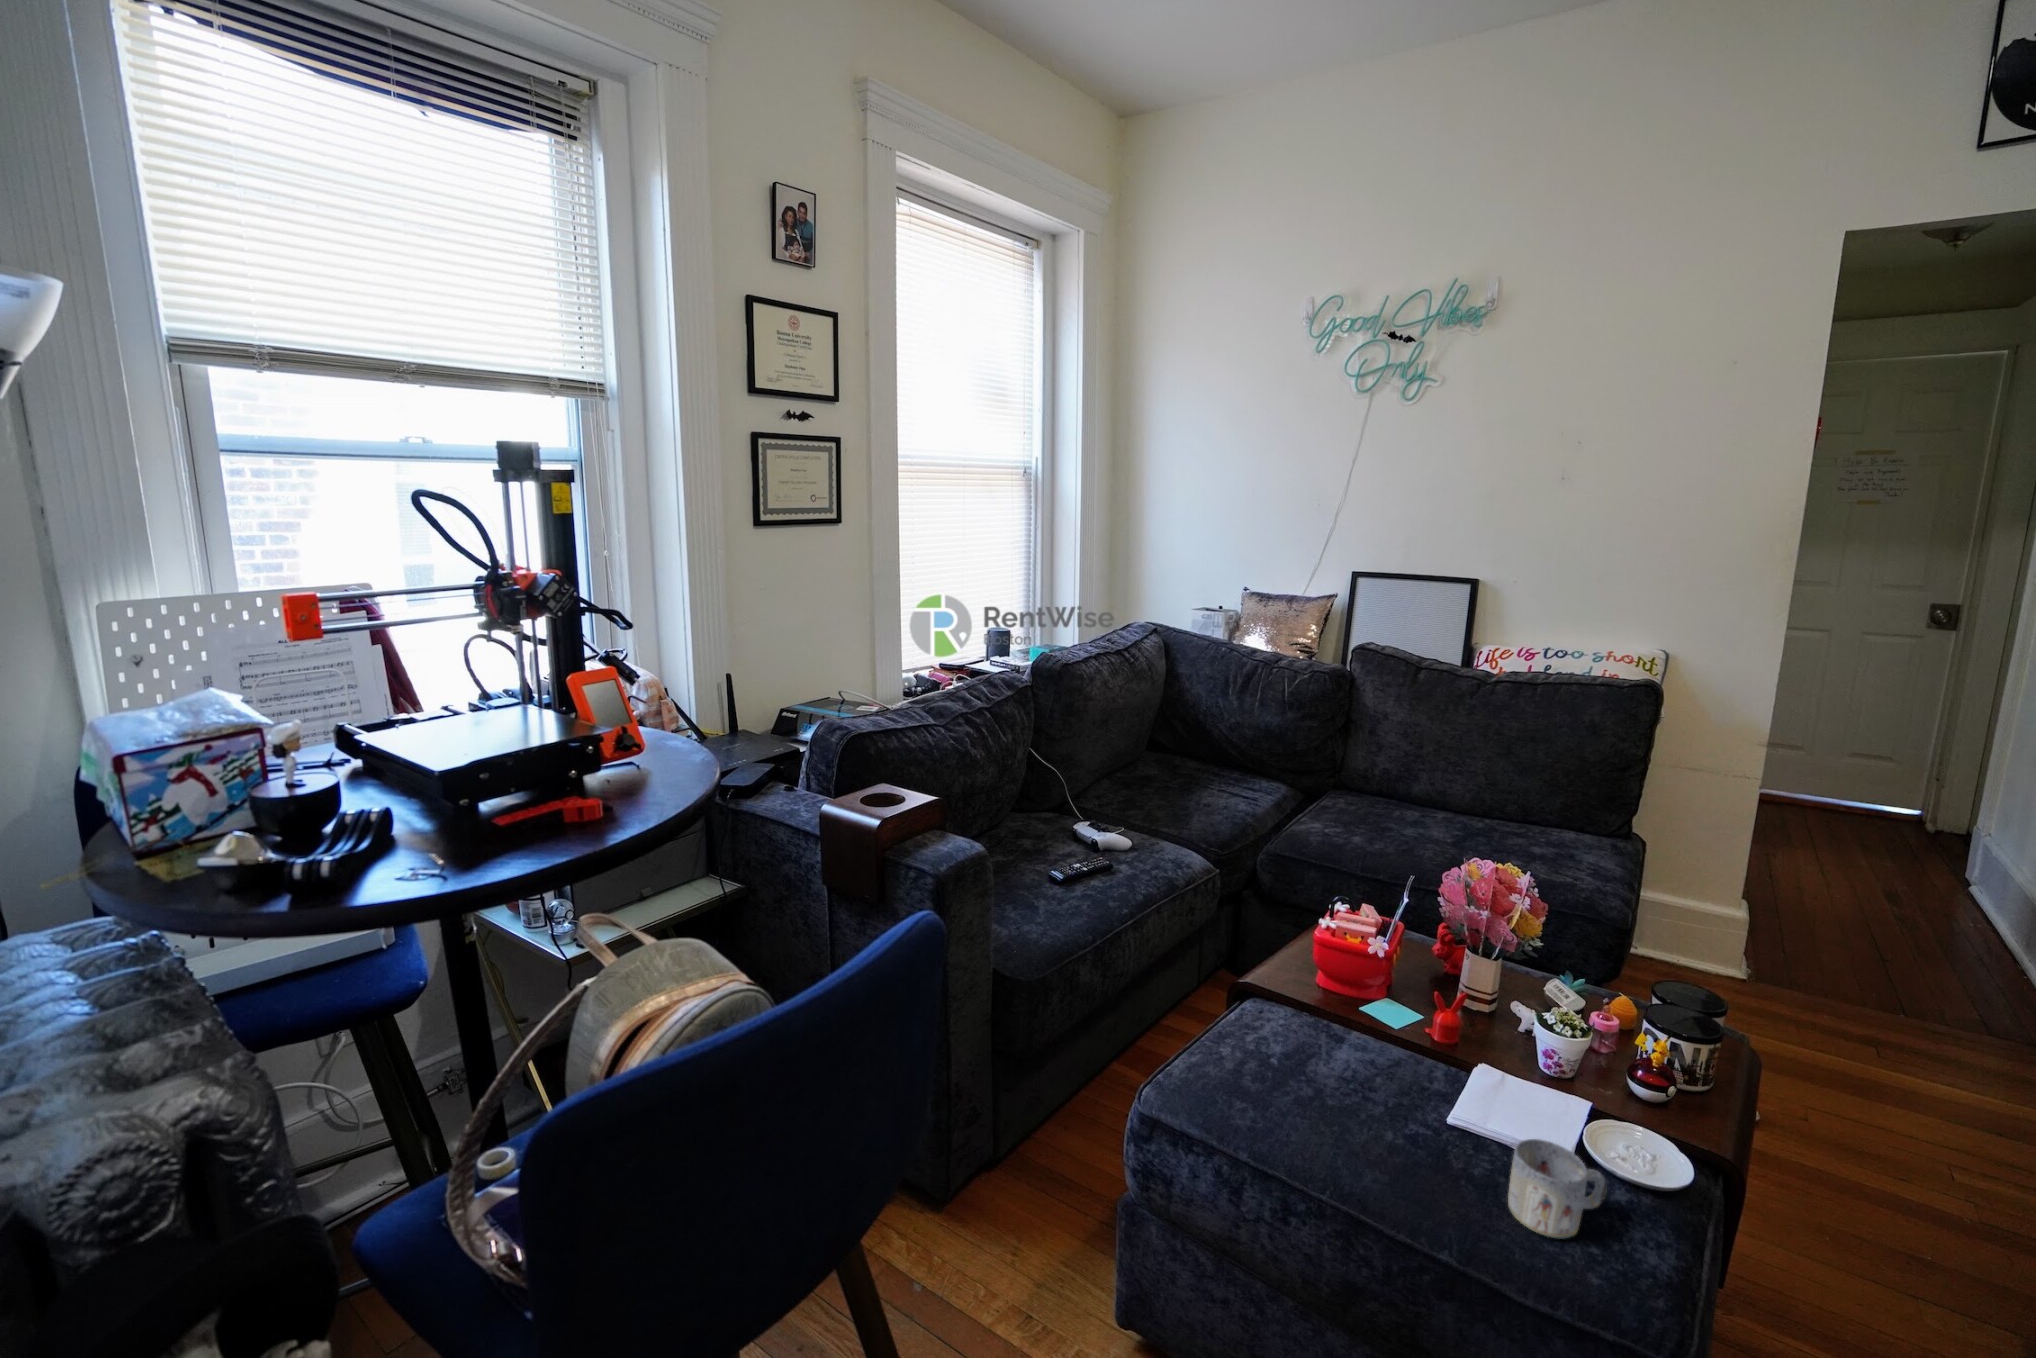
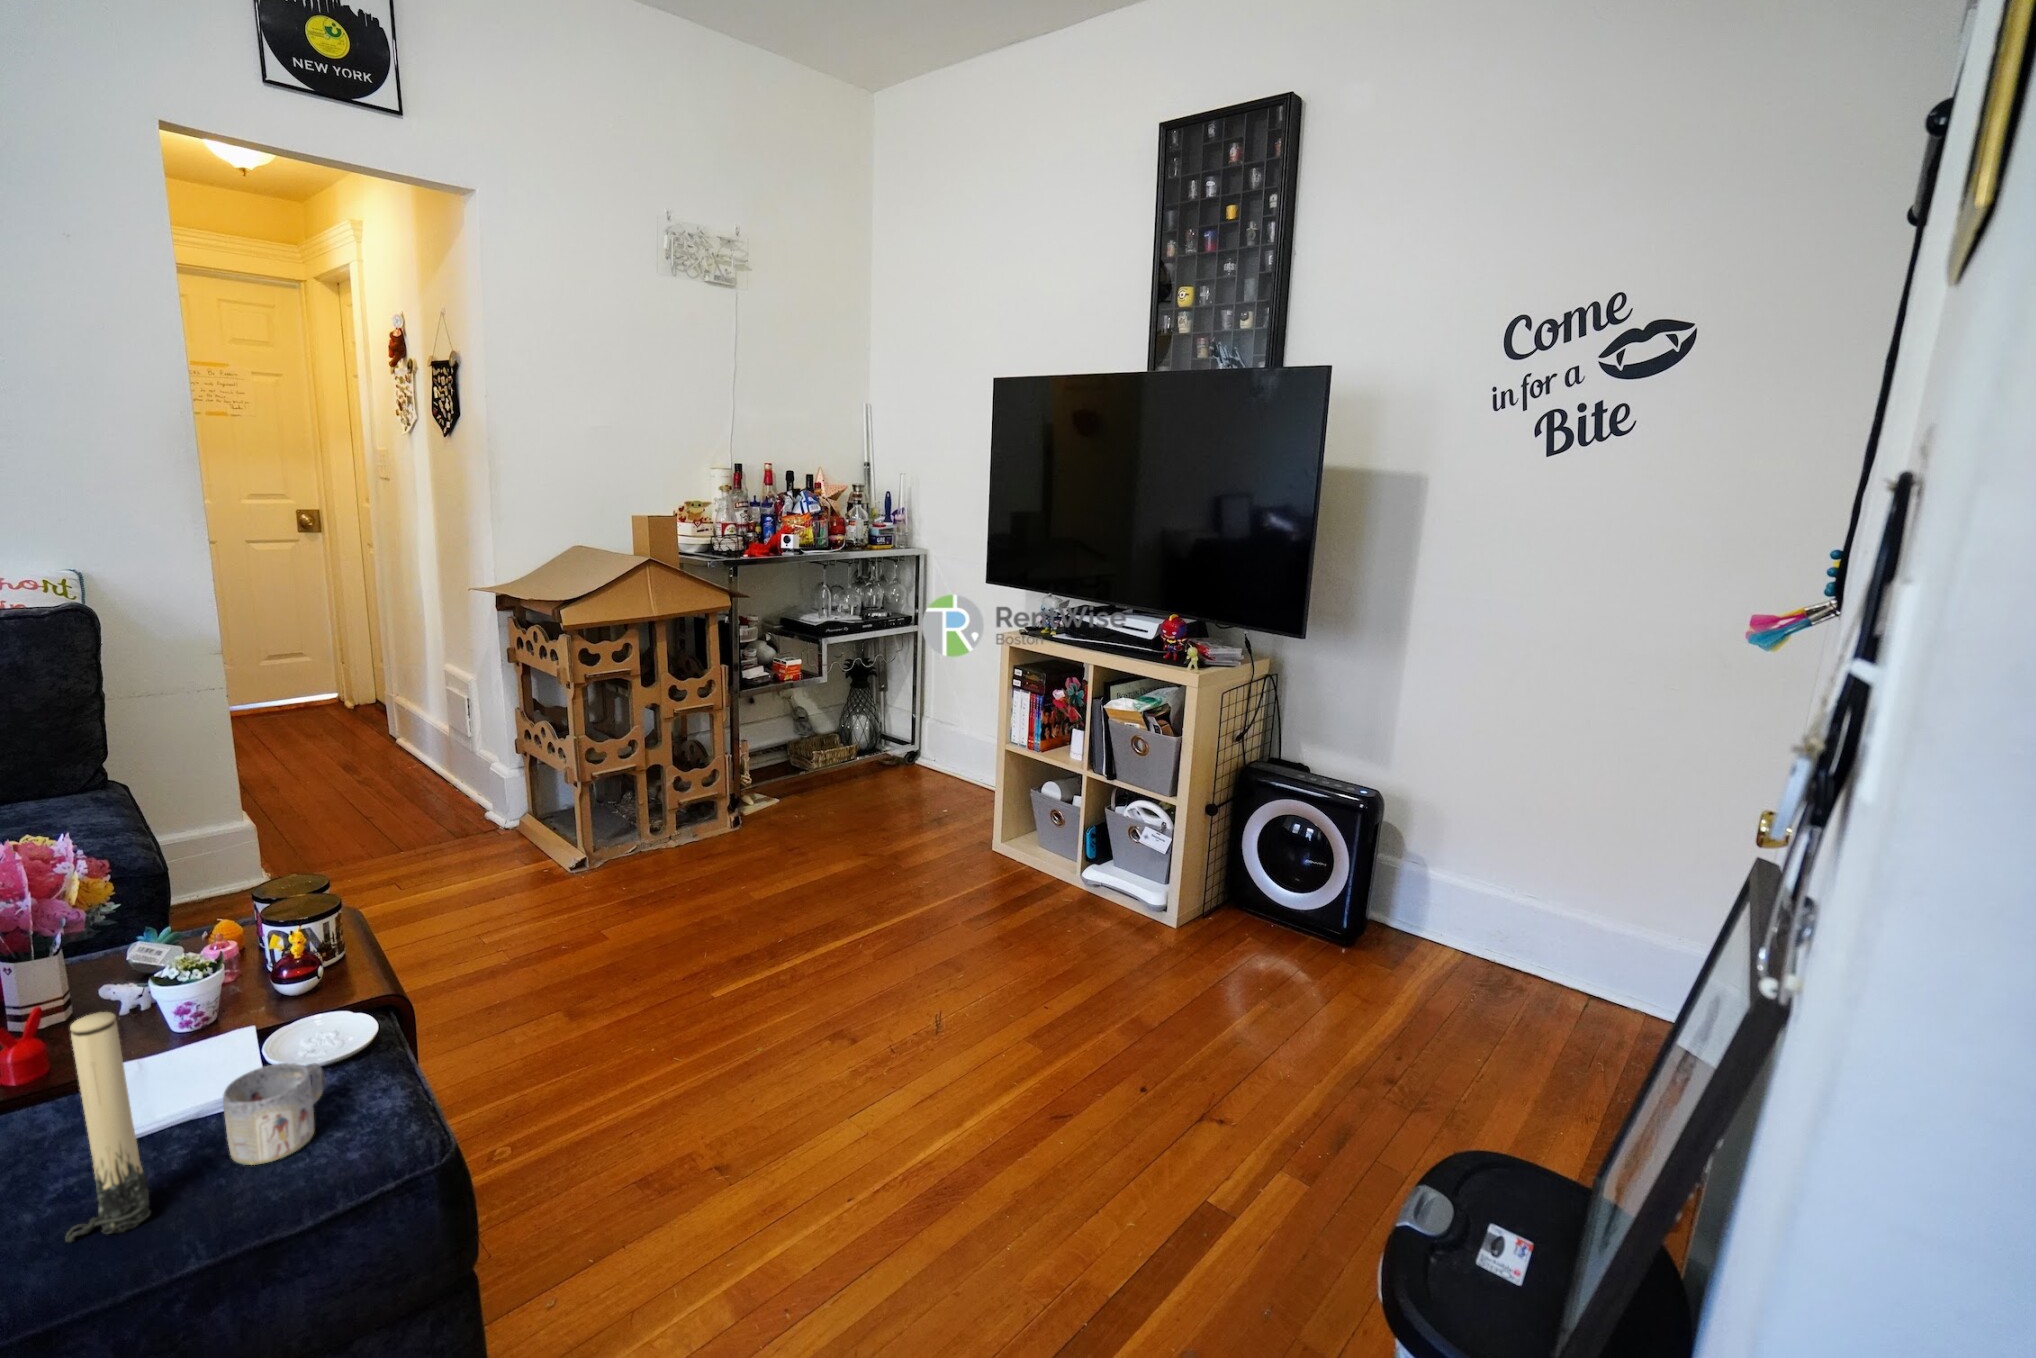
candle: none [1390,1019,1456,1198] -> present [65,1012,150,1242]

